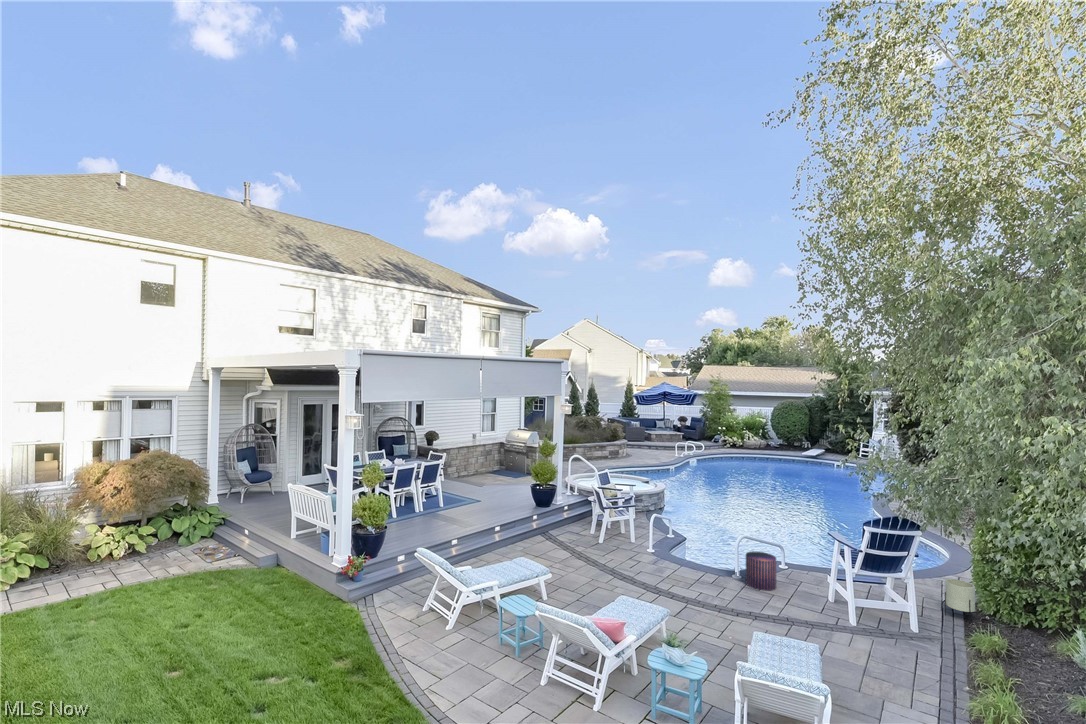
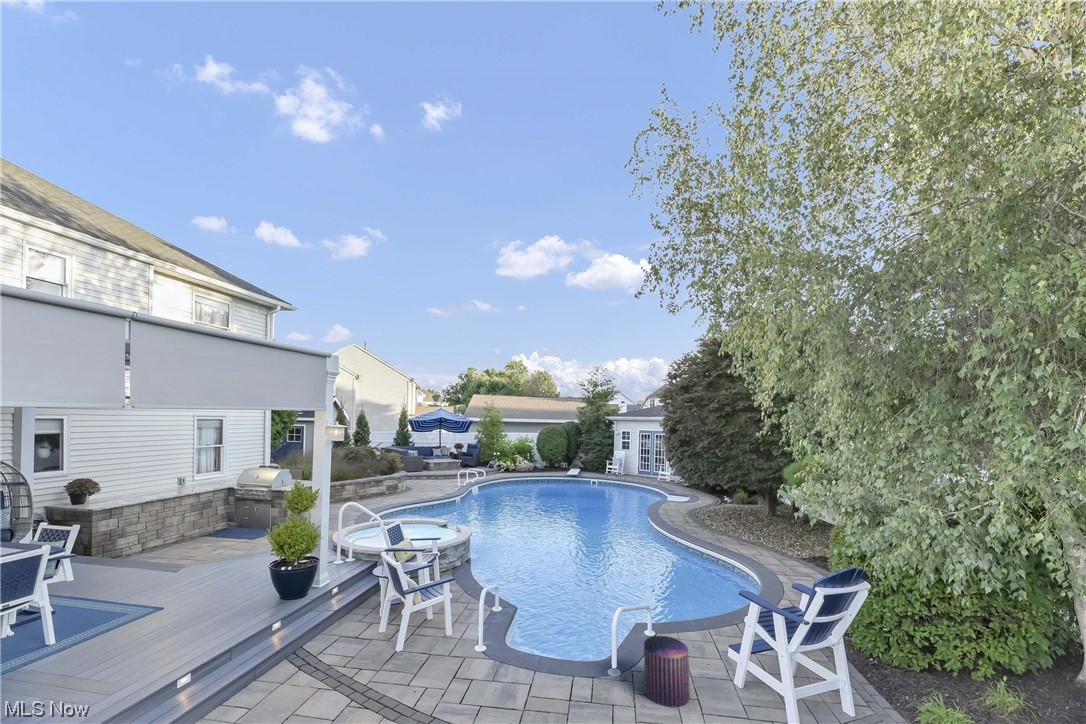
planter: present [945,579,975,624] -> none [874,631,915,695]

